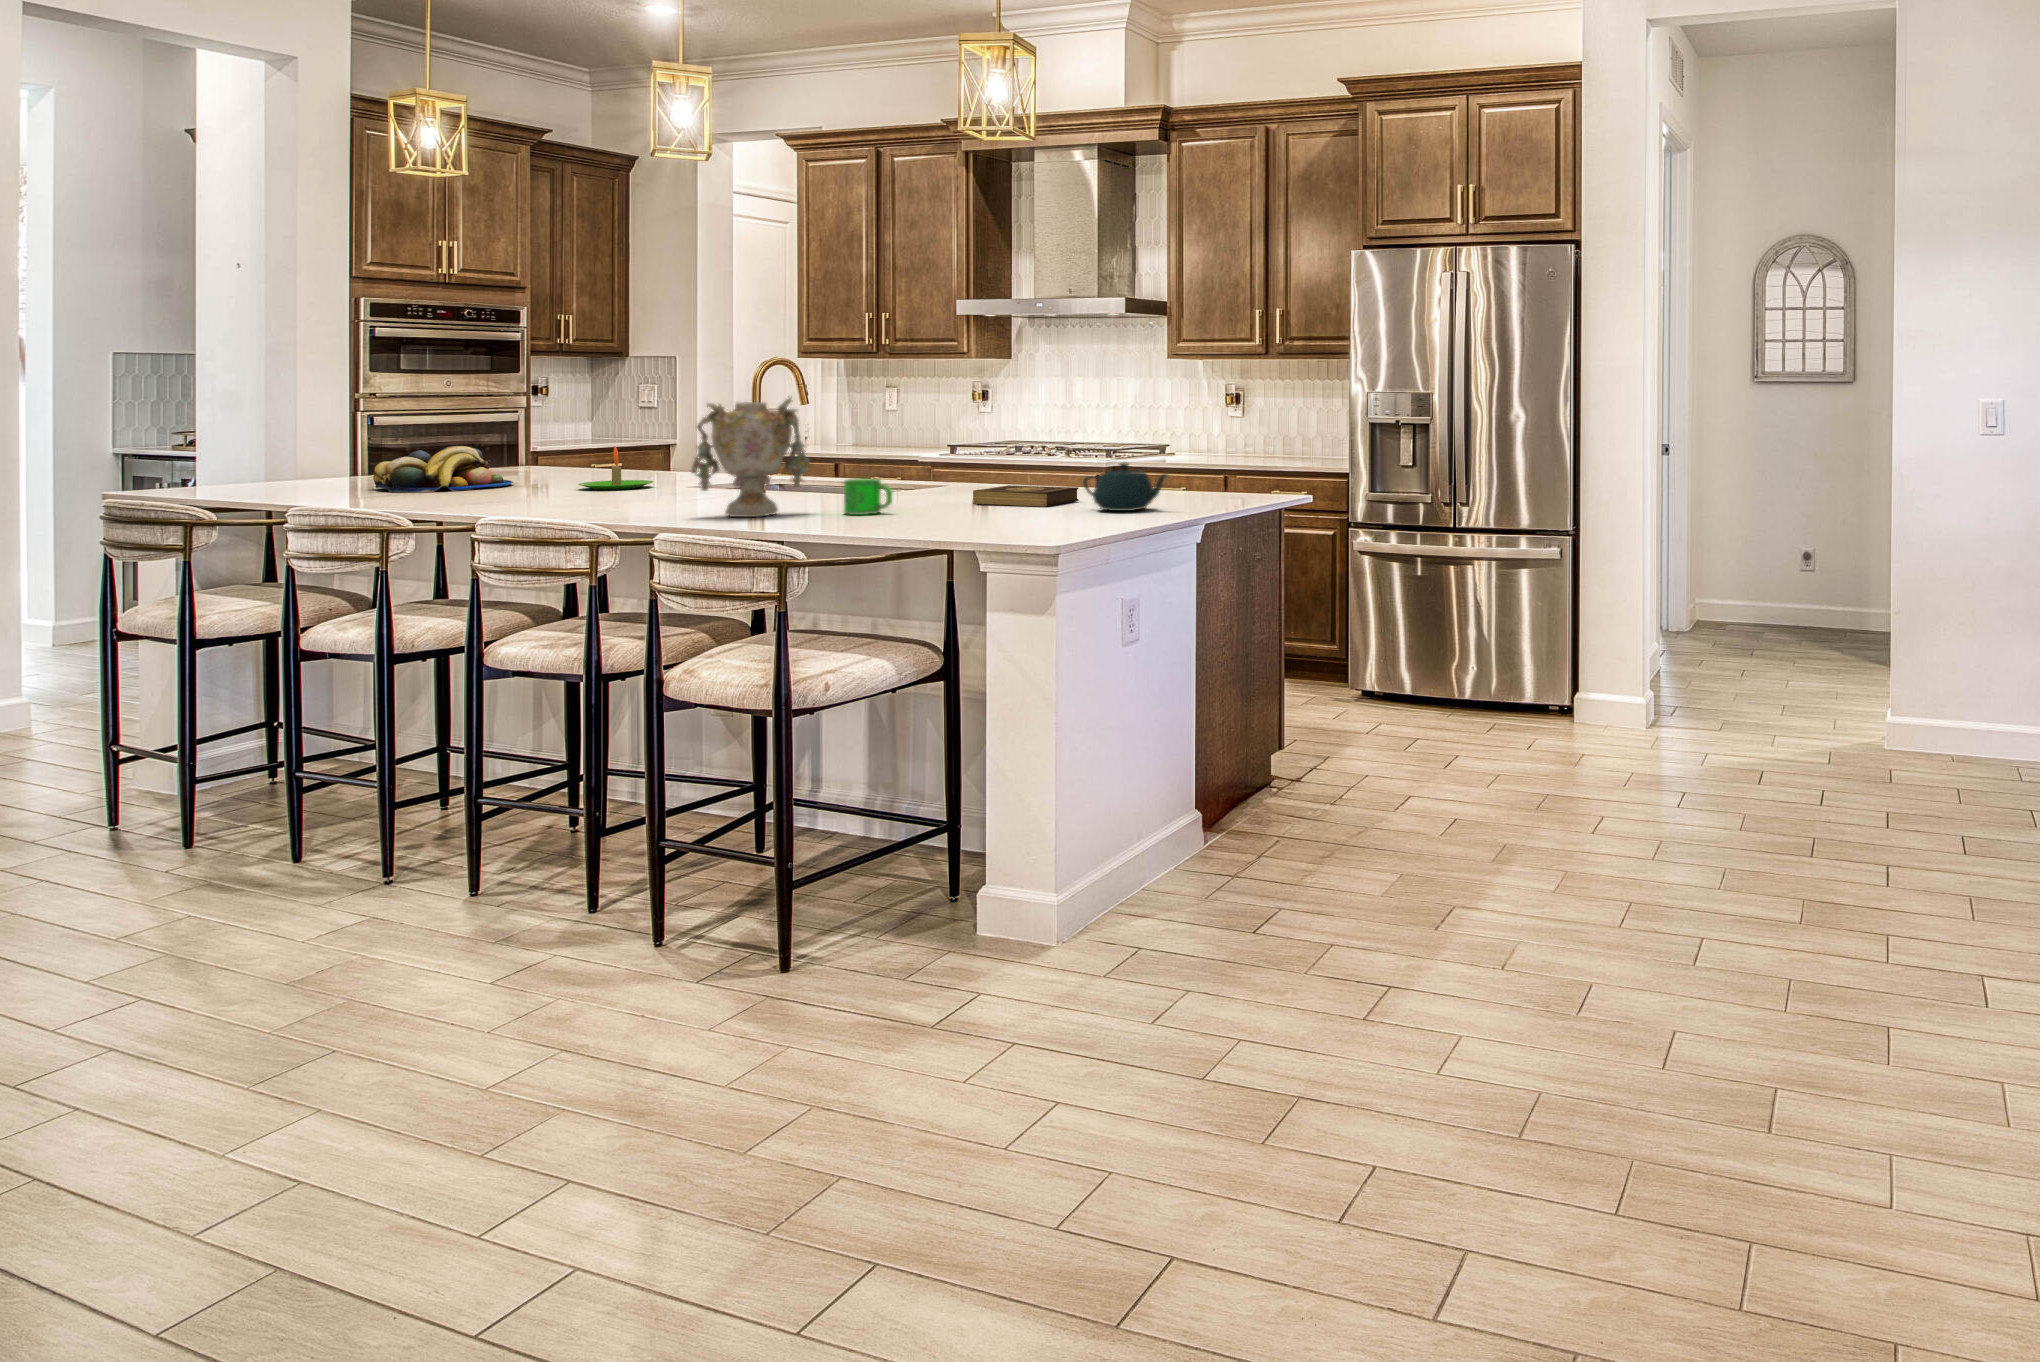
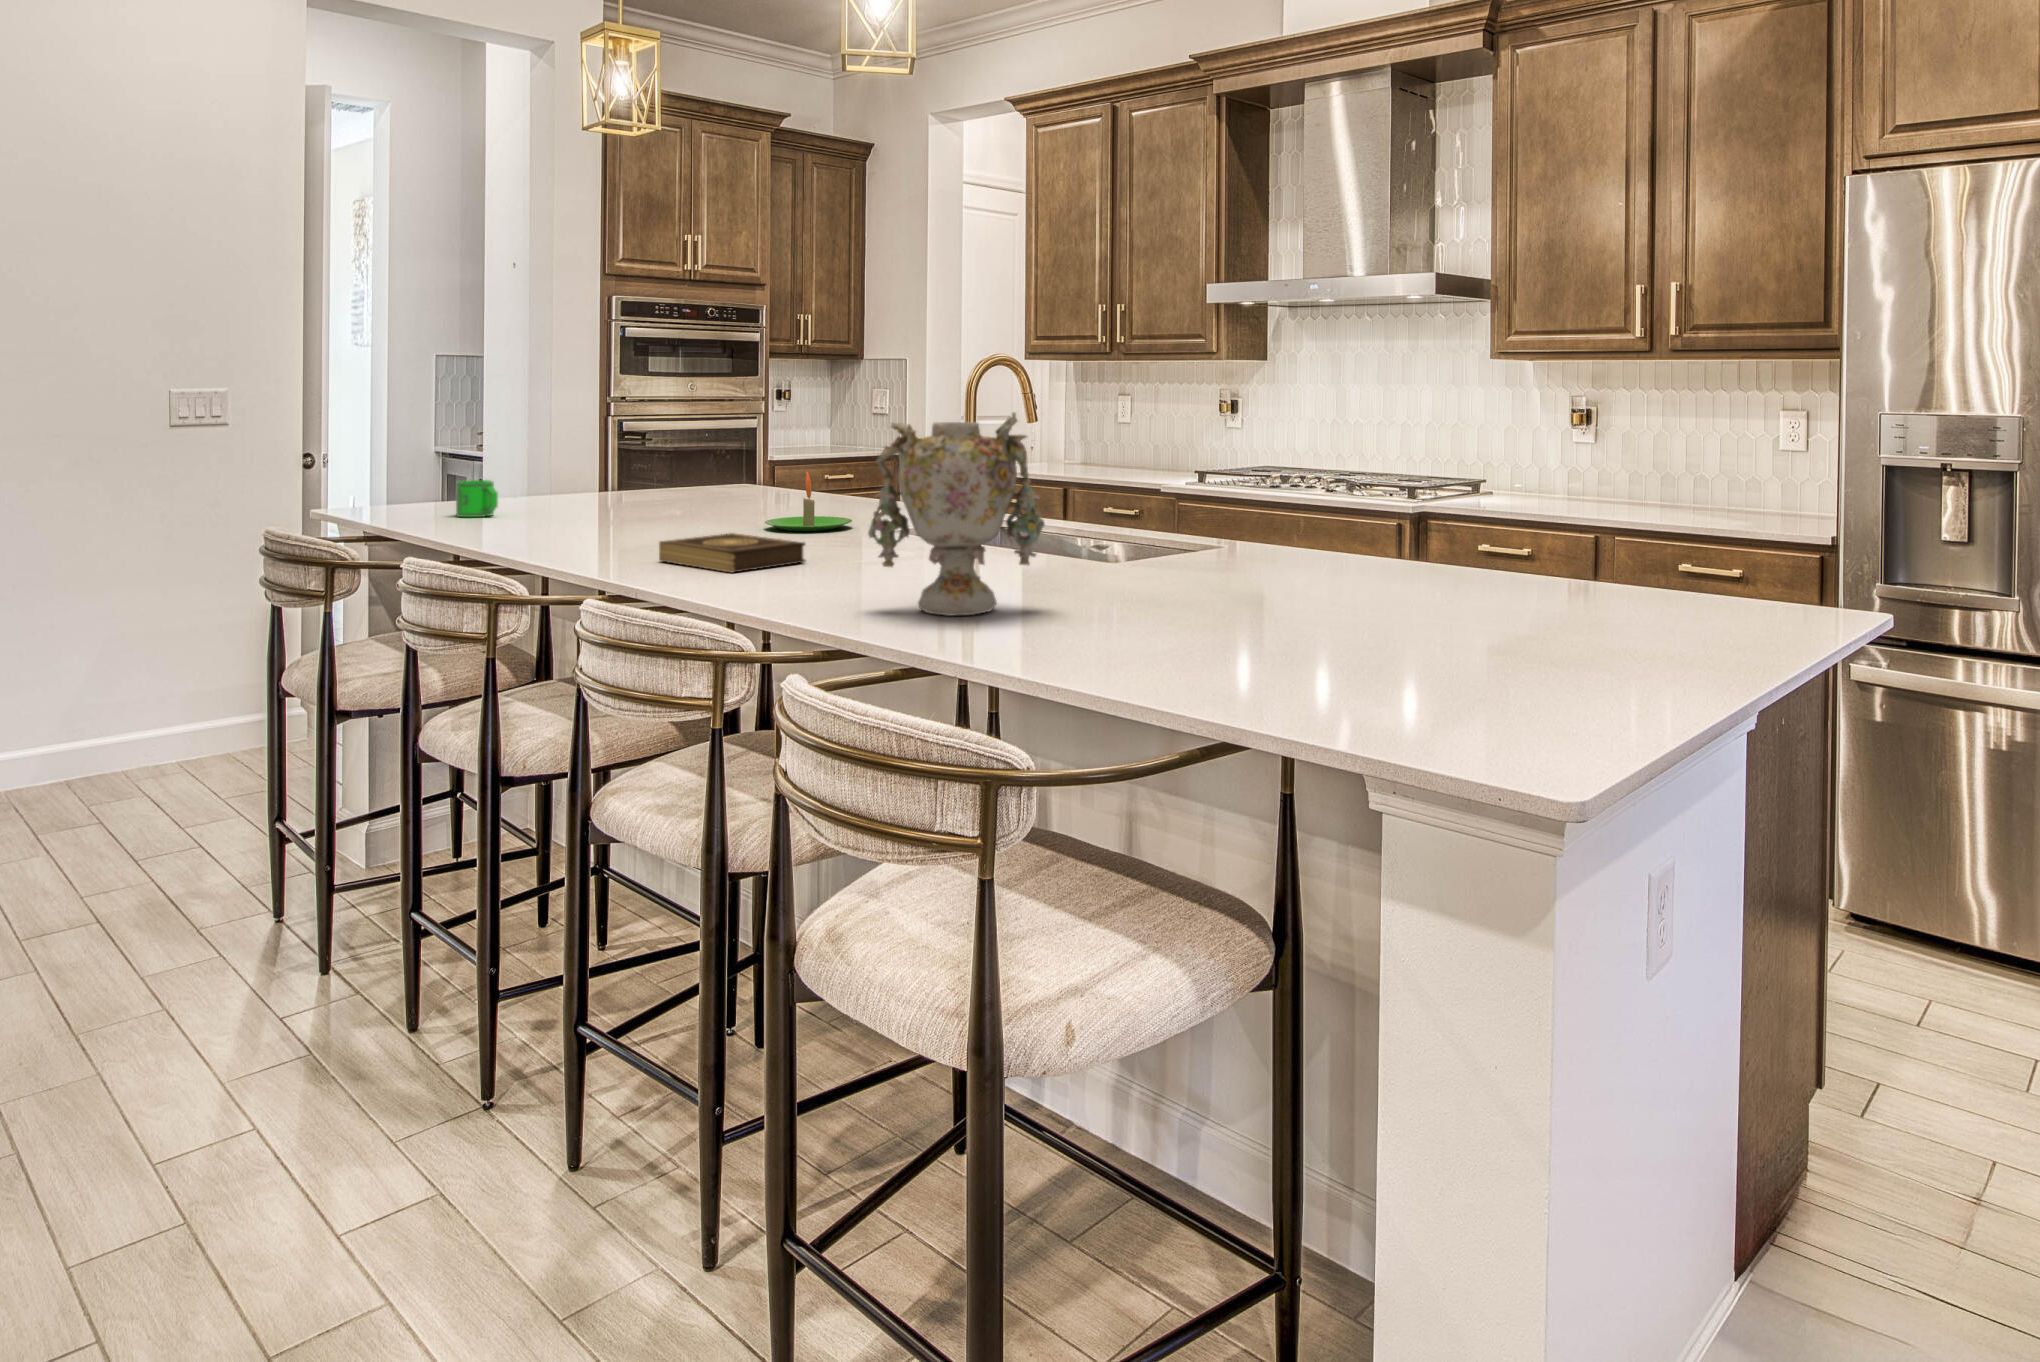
fruit bowl: present [373,446,513,493] -> none [558,465,704,525]
teapot: present [1083,462,1167,511] -> none [1513,549,1707,648]
mug: present [844,479,892,515] -> present [456,480,498,517]
book: present [973,485,1079,507] -> present [659,533,805,573]

